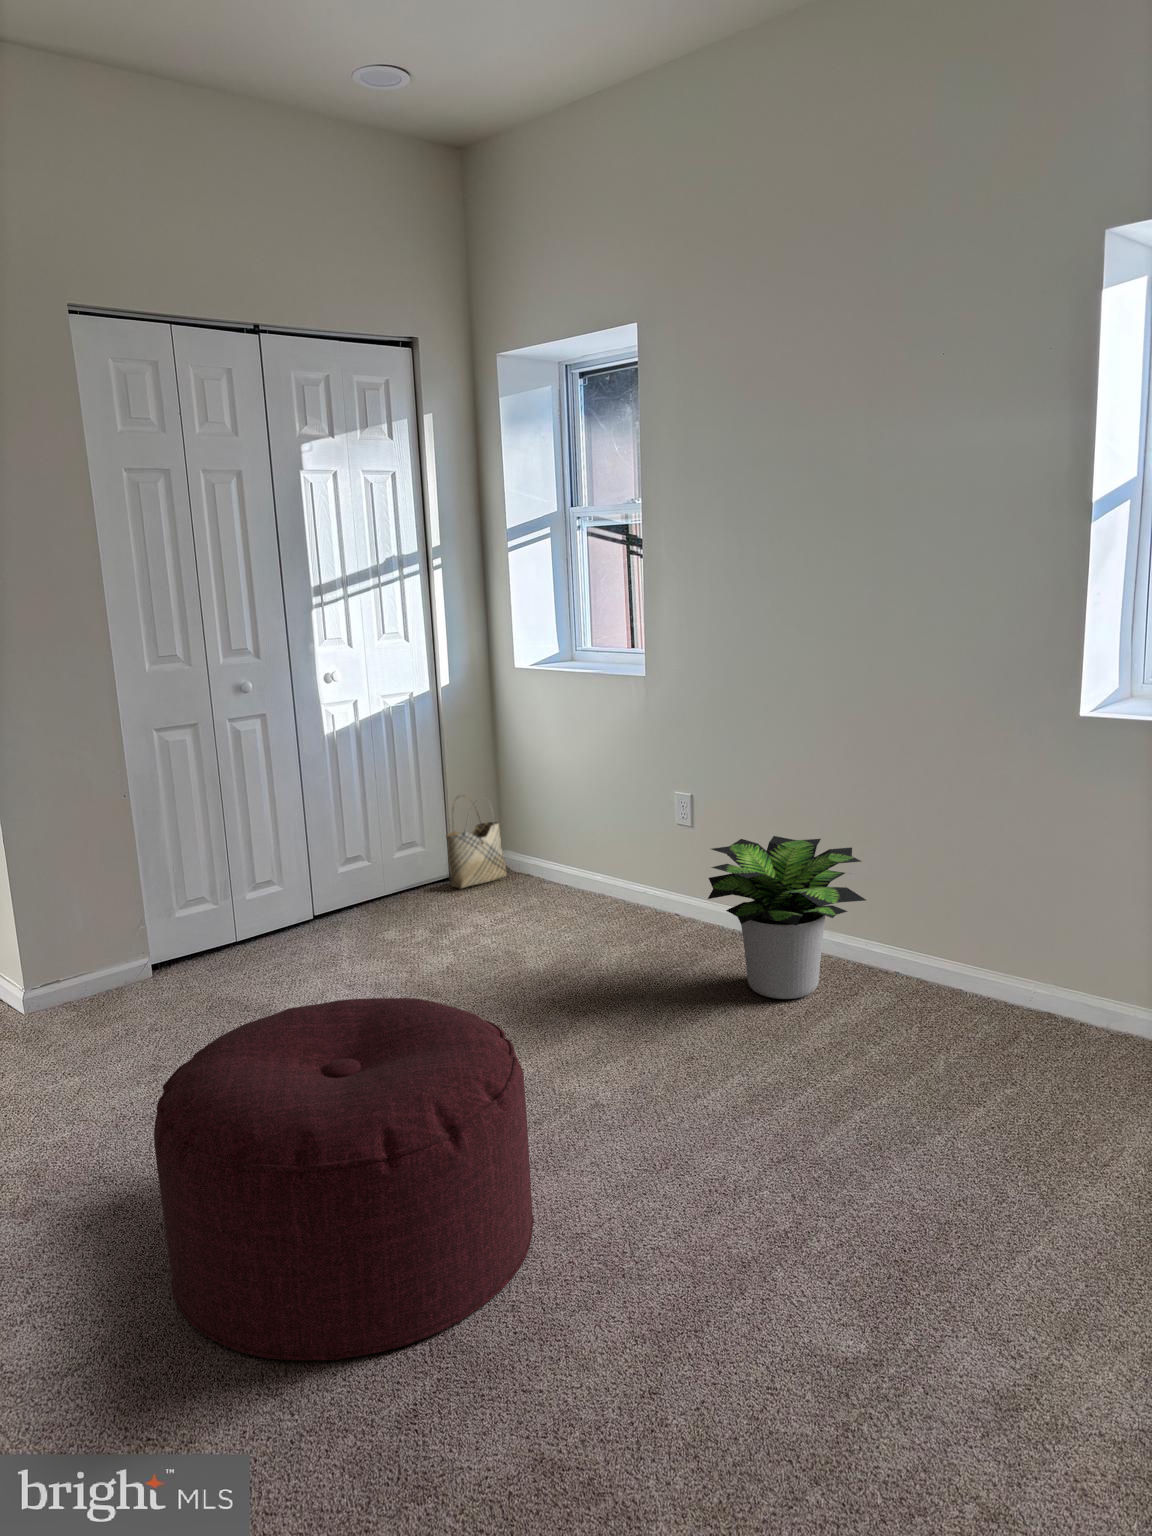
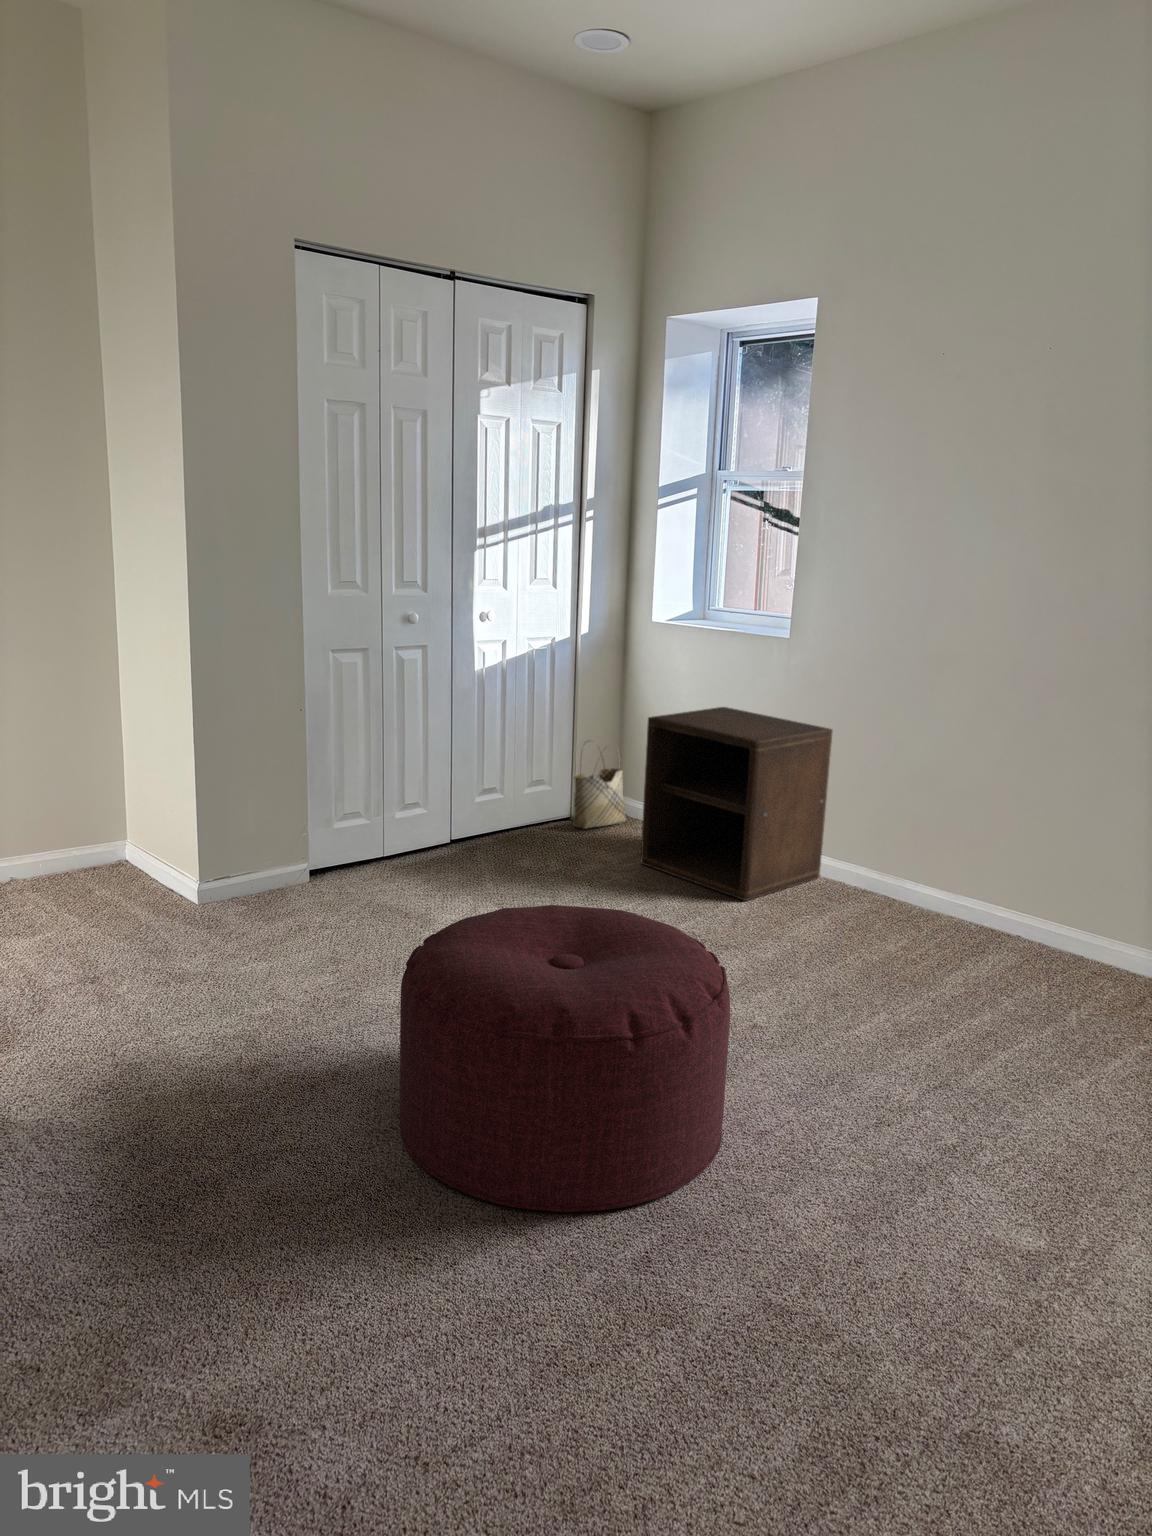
nightstand: none [504,750,698,956] -> present [641,707,833,901]
potted plant: present [708,836,866,999] -> none [850,799,1008,952]

